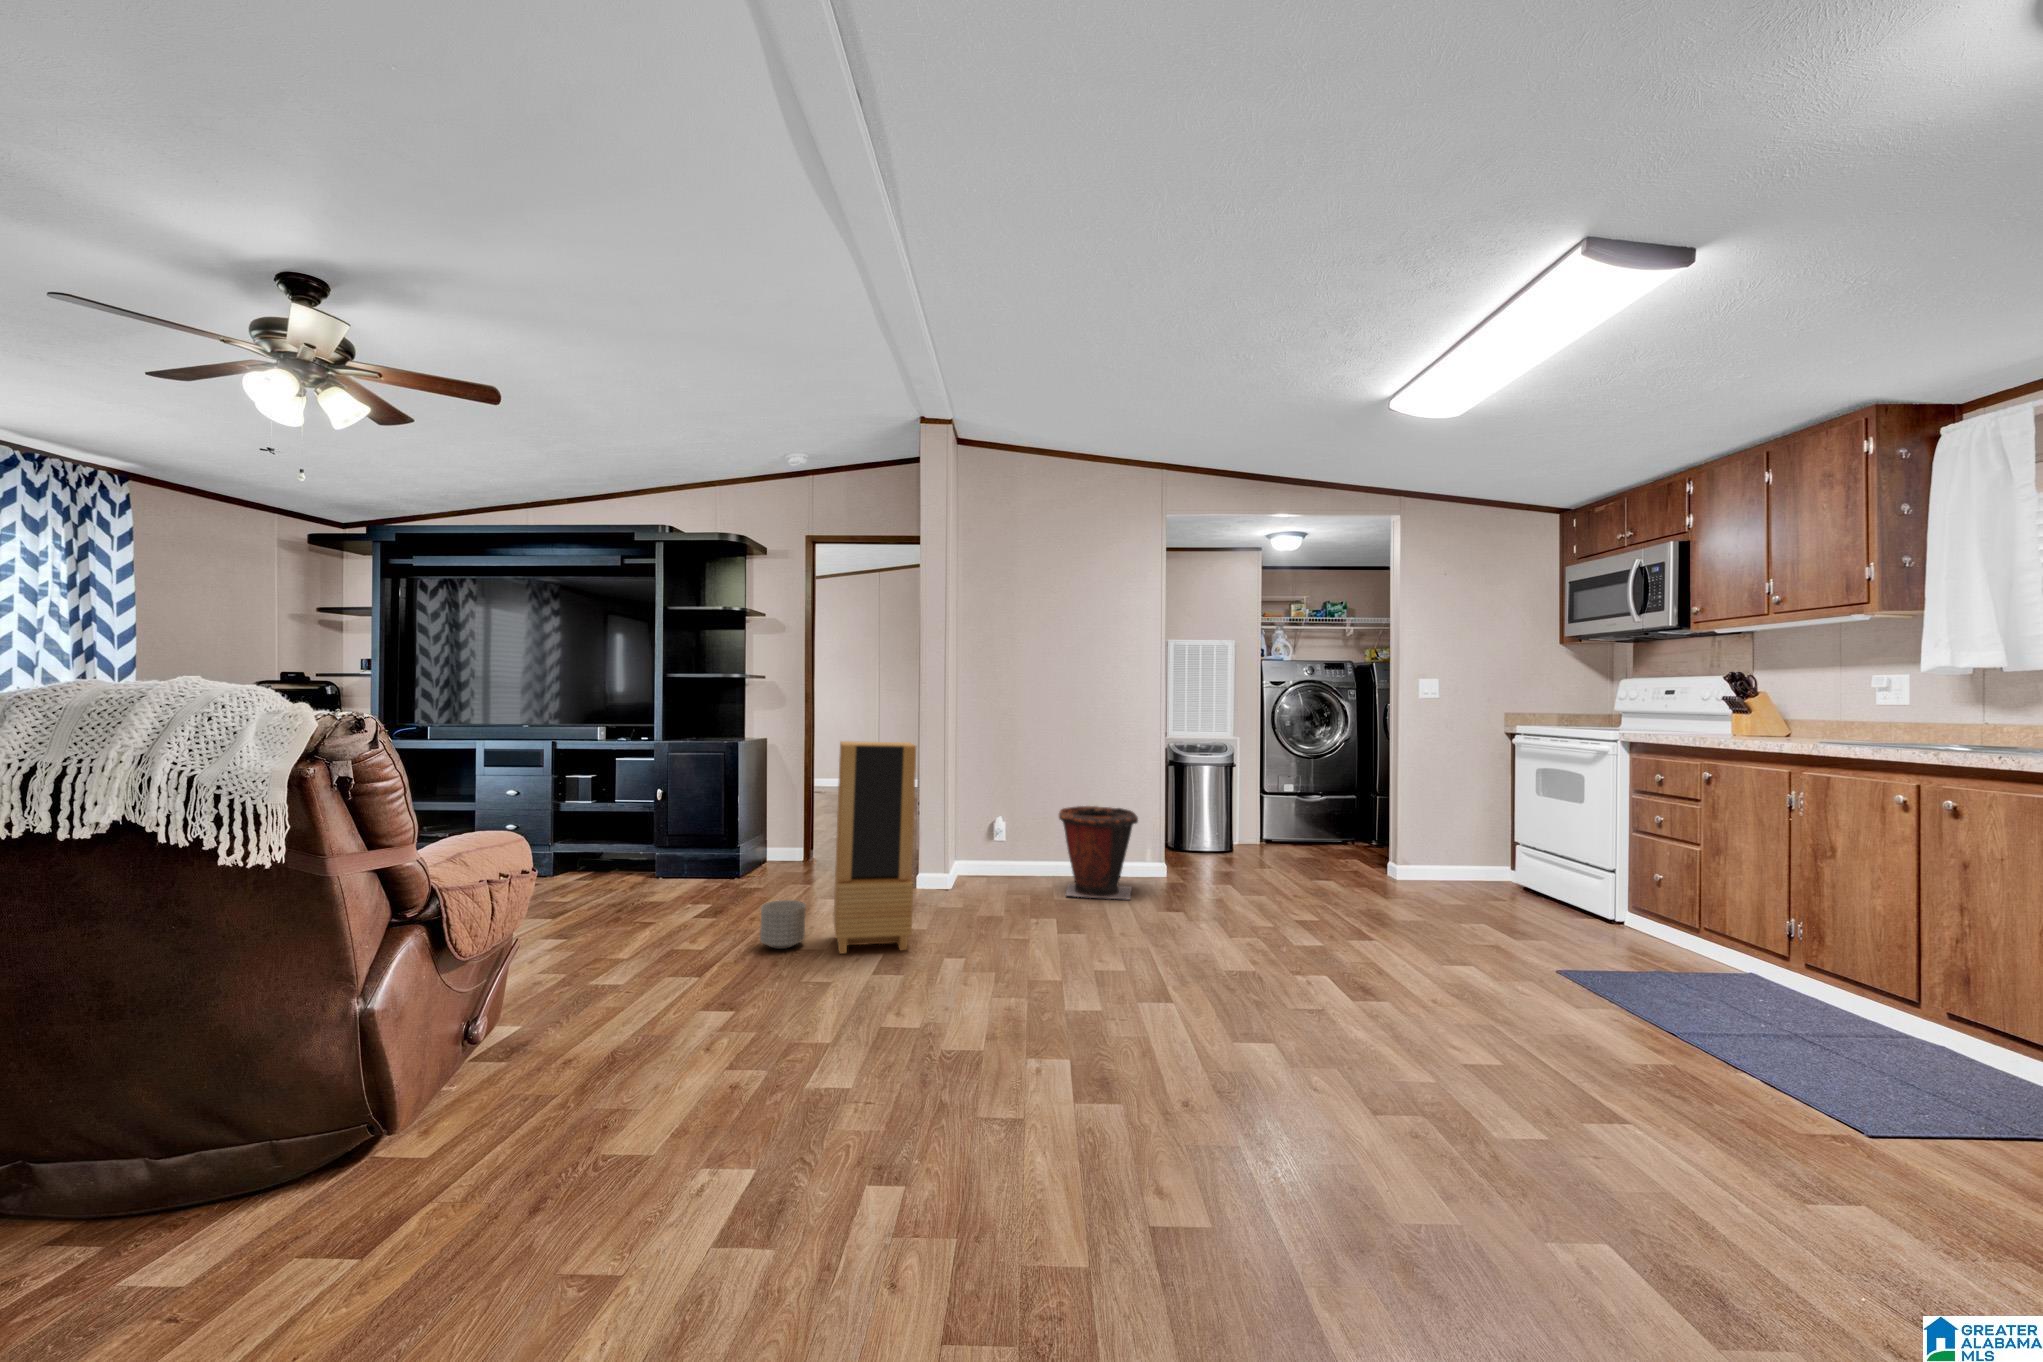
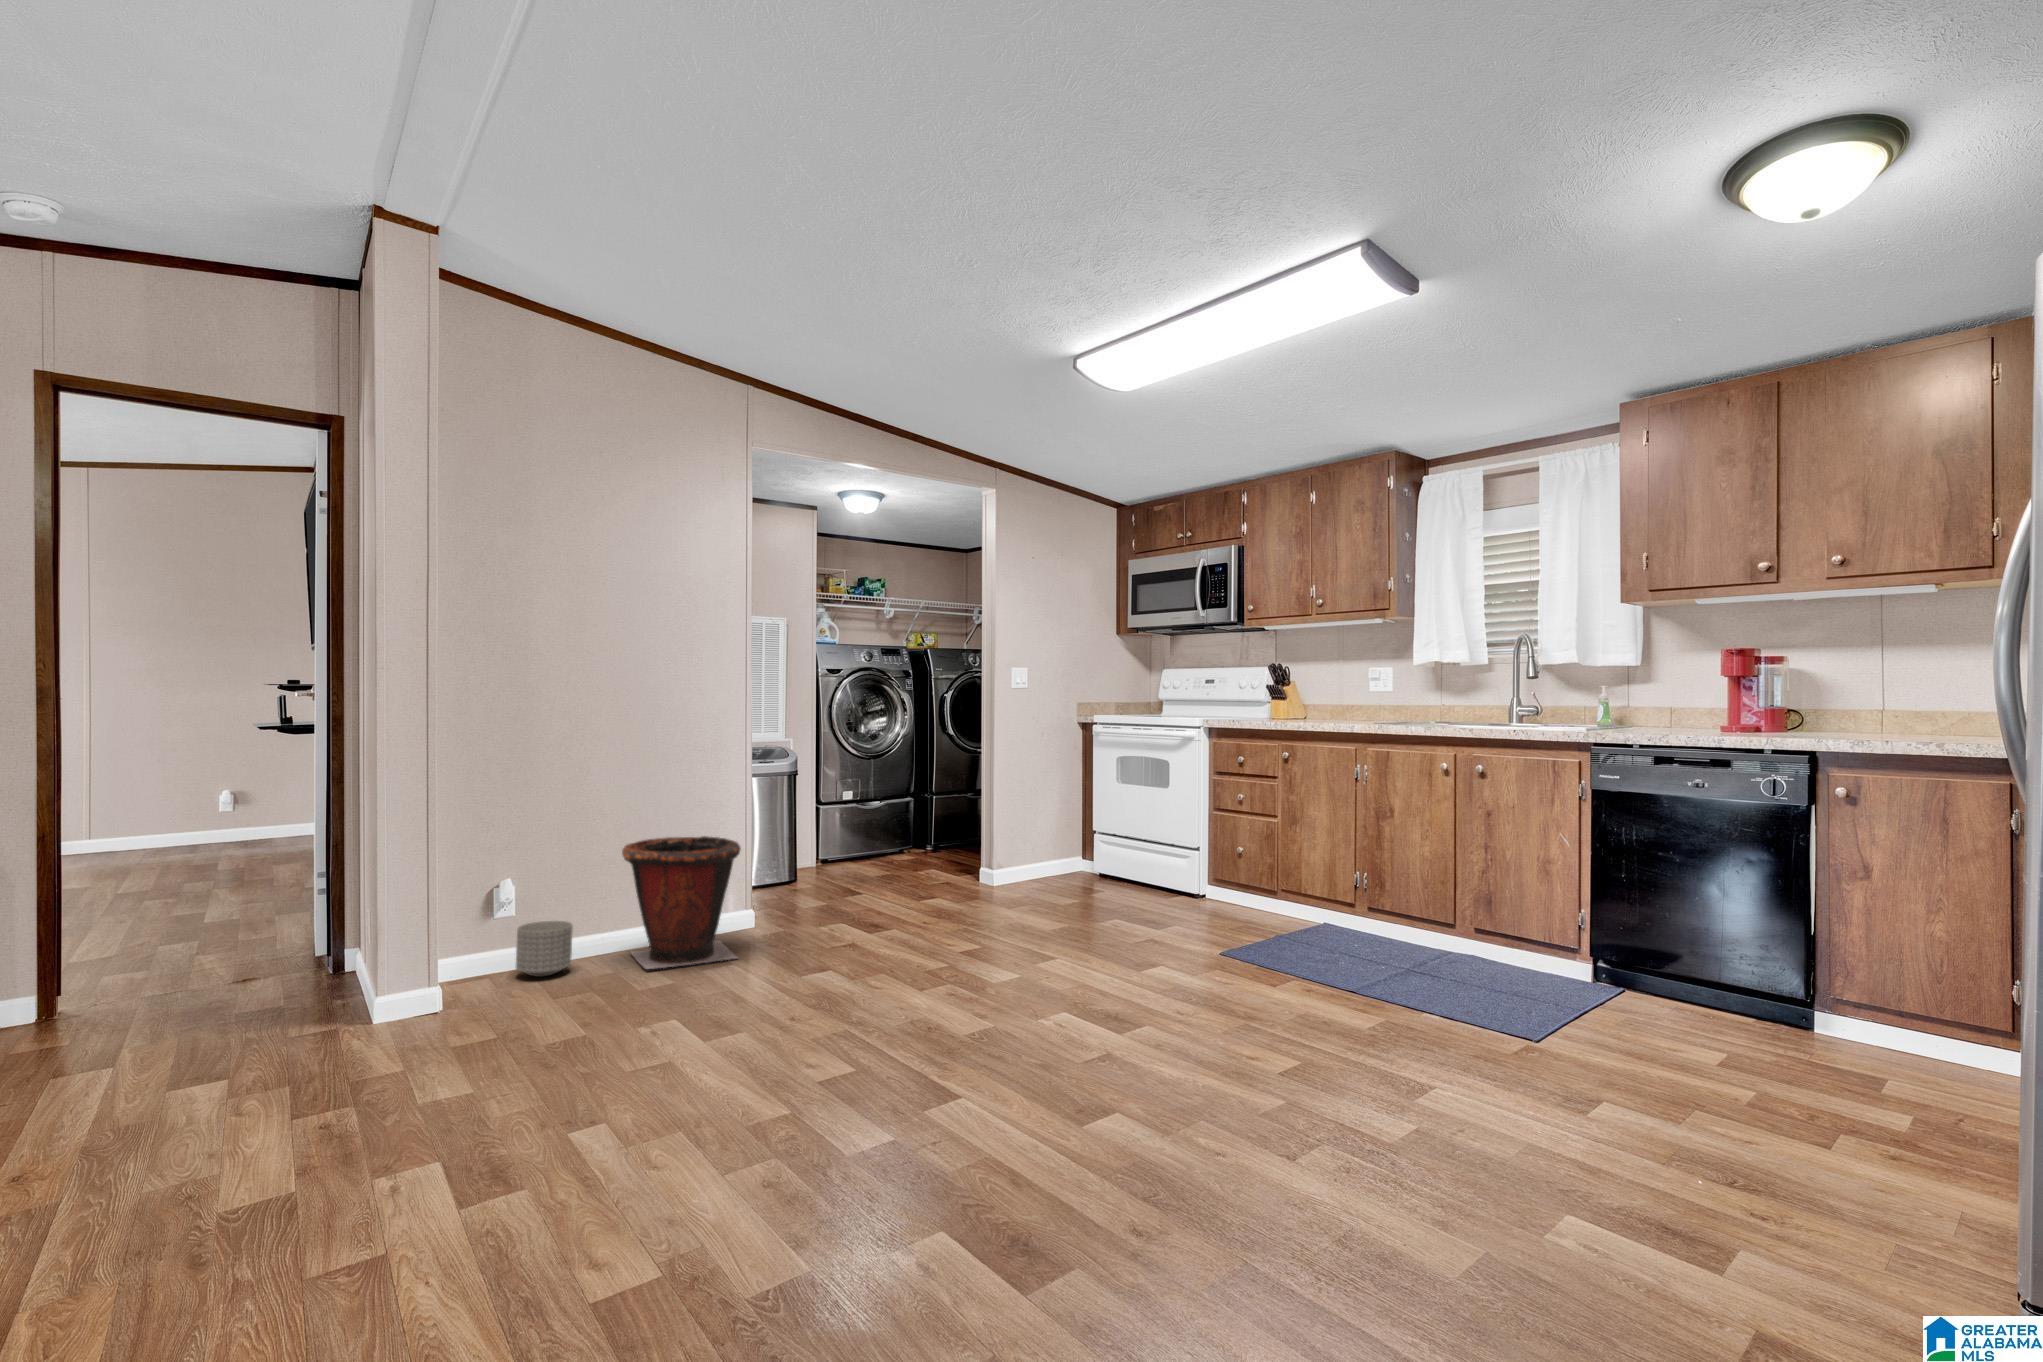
storage cabinet: present [834,741,916,954] -> none [284,759,481,1153]
planter: present [760,900,806,949] -> present [516,920,573,977]

